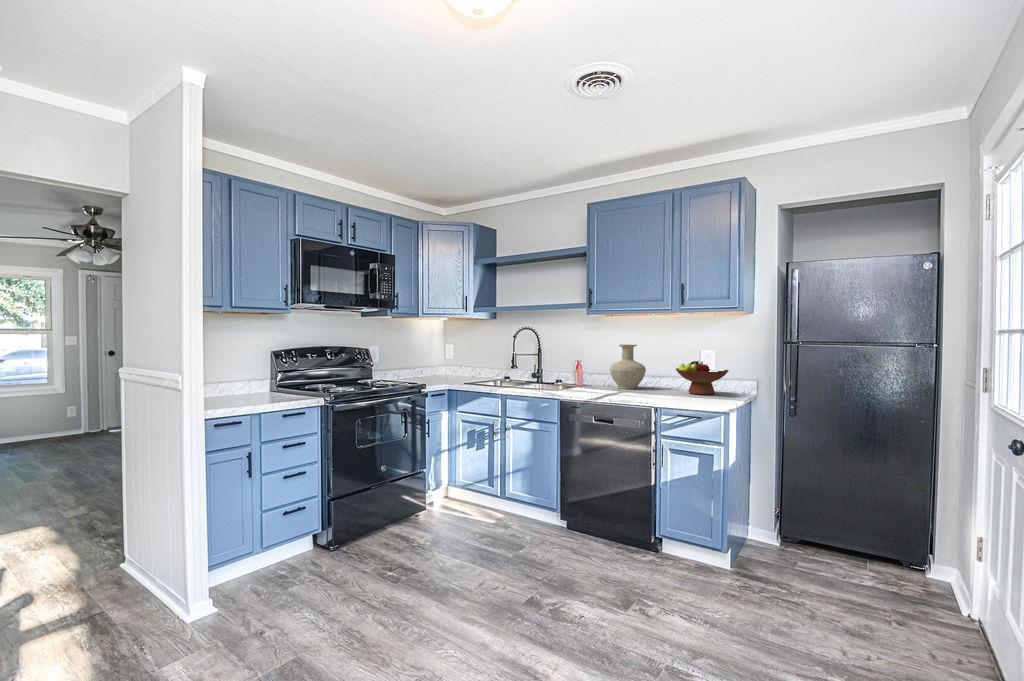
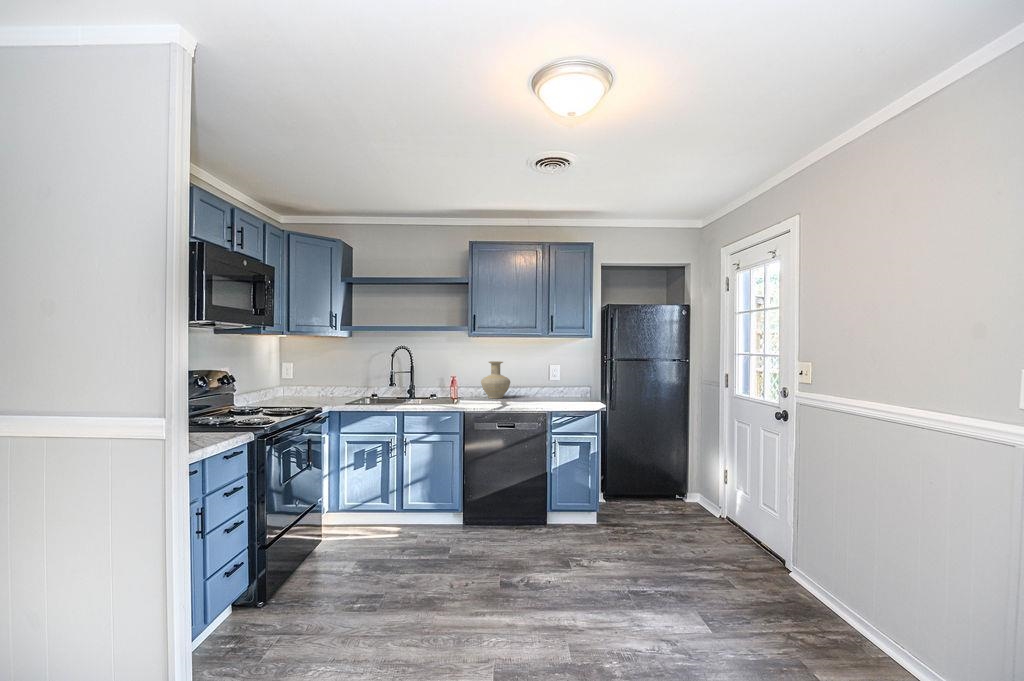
fruit bowl: present [676,361,729,395] -> none [536,373,575,399]

